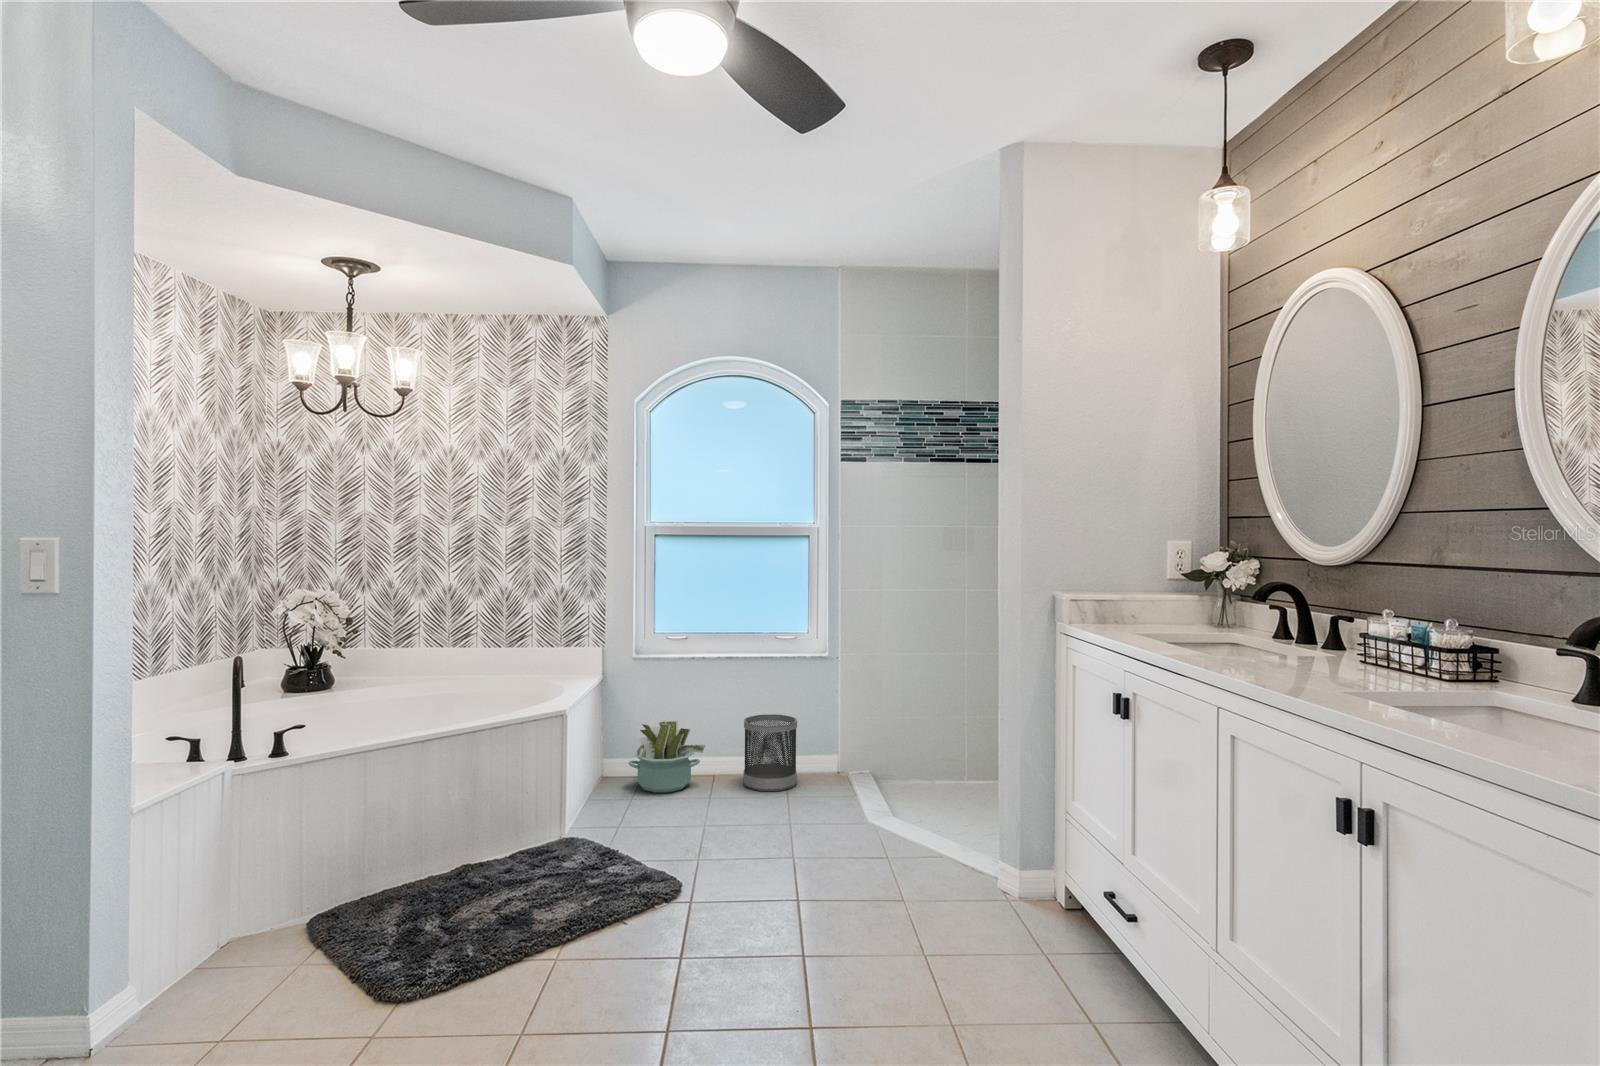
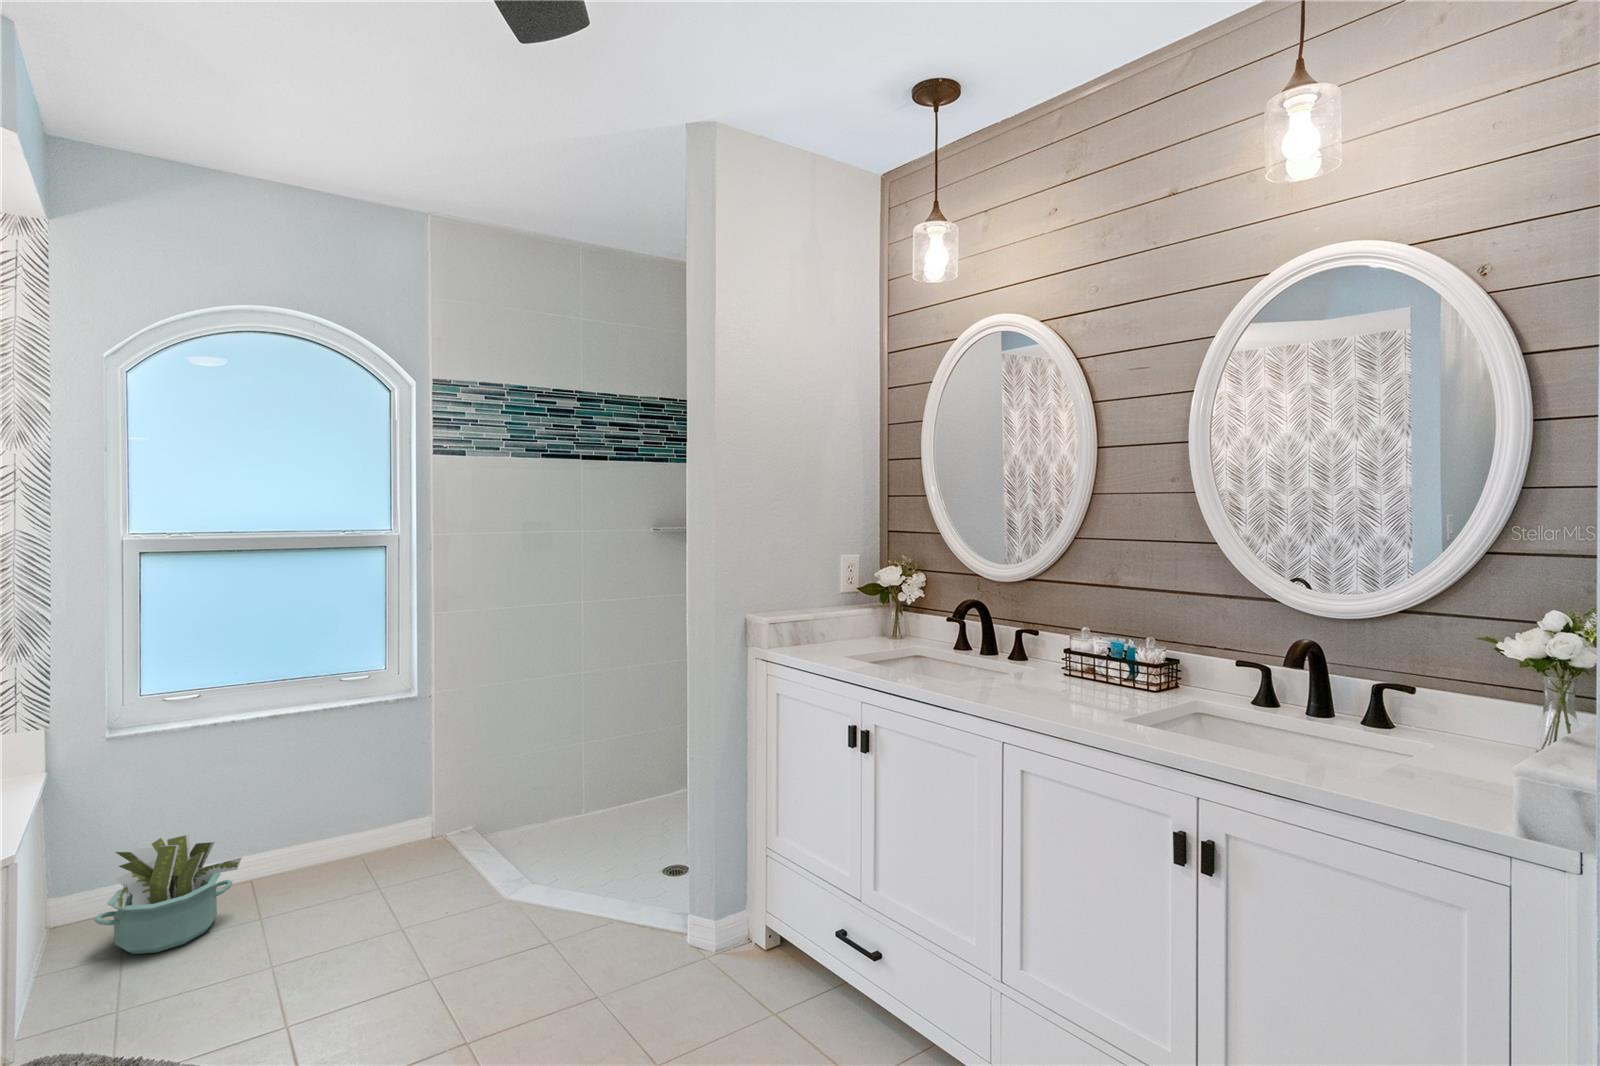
wastebasket: present [743,714,797,791] -> none [303,786,389,900]

